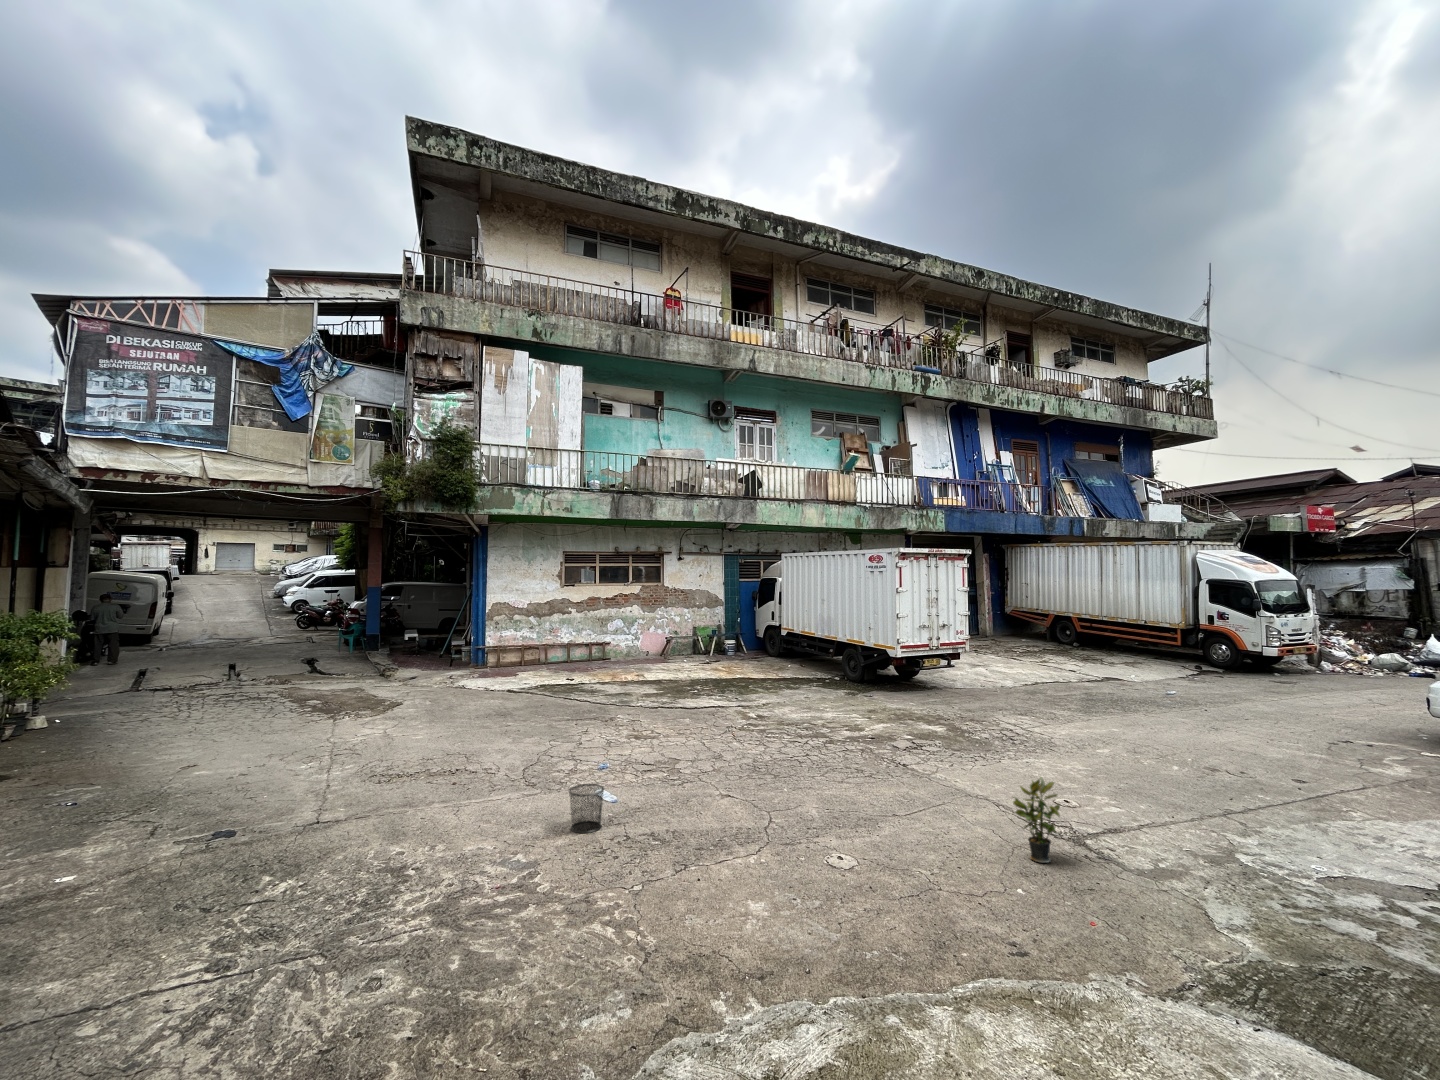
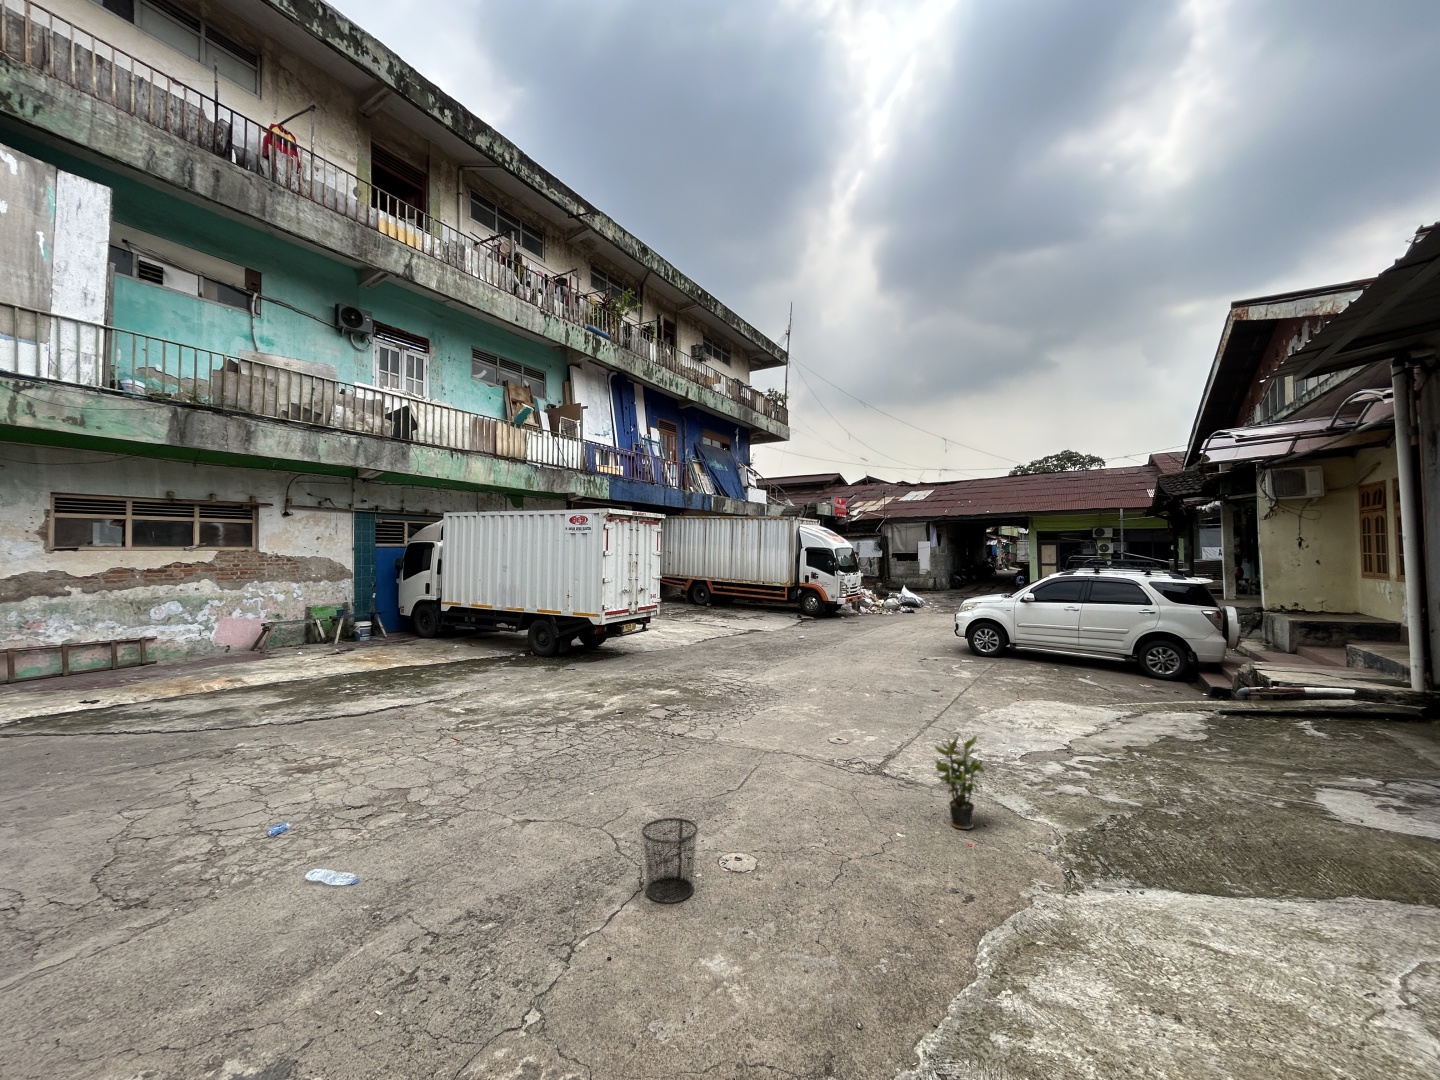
waste bin: present [569,784,604,833] -> present [642,818,698,903]

